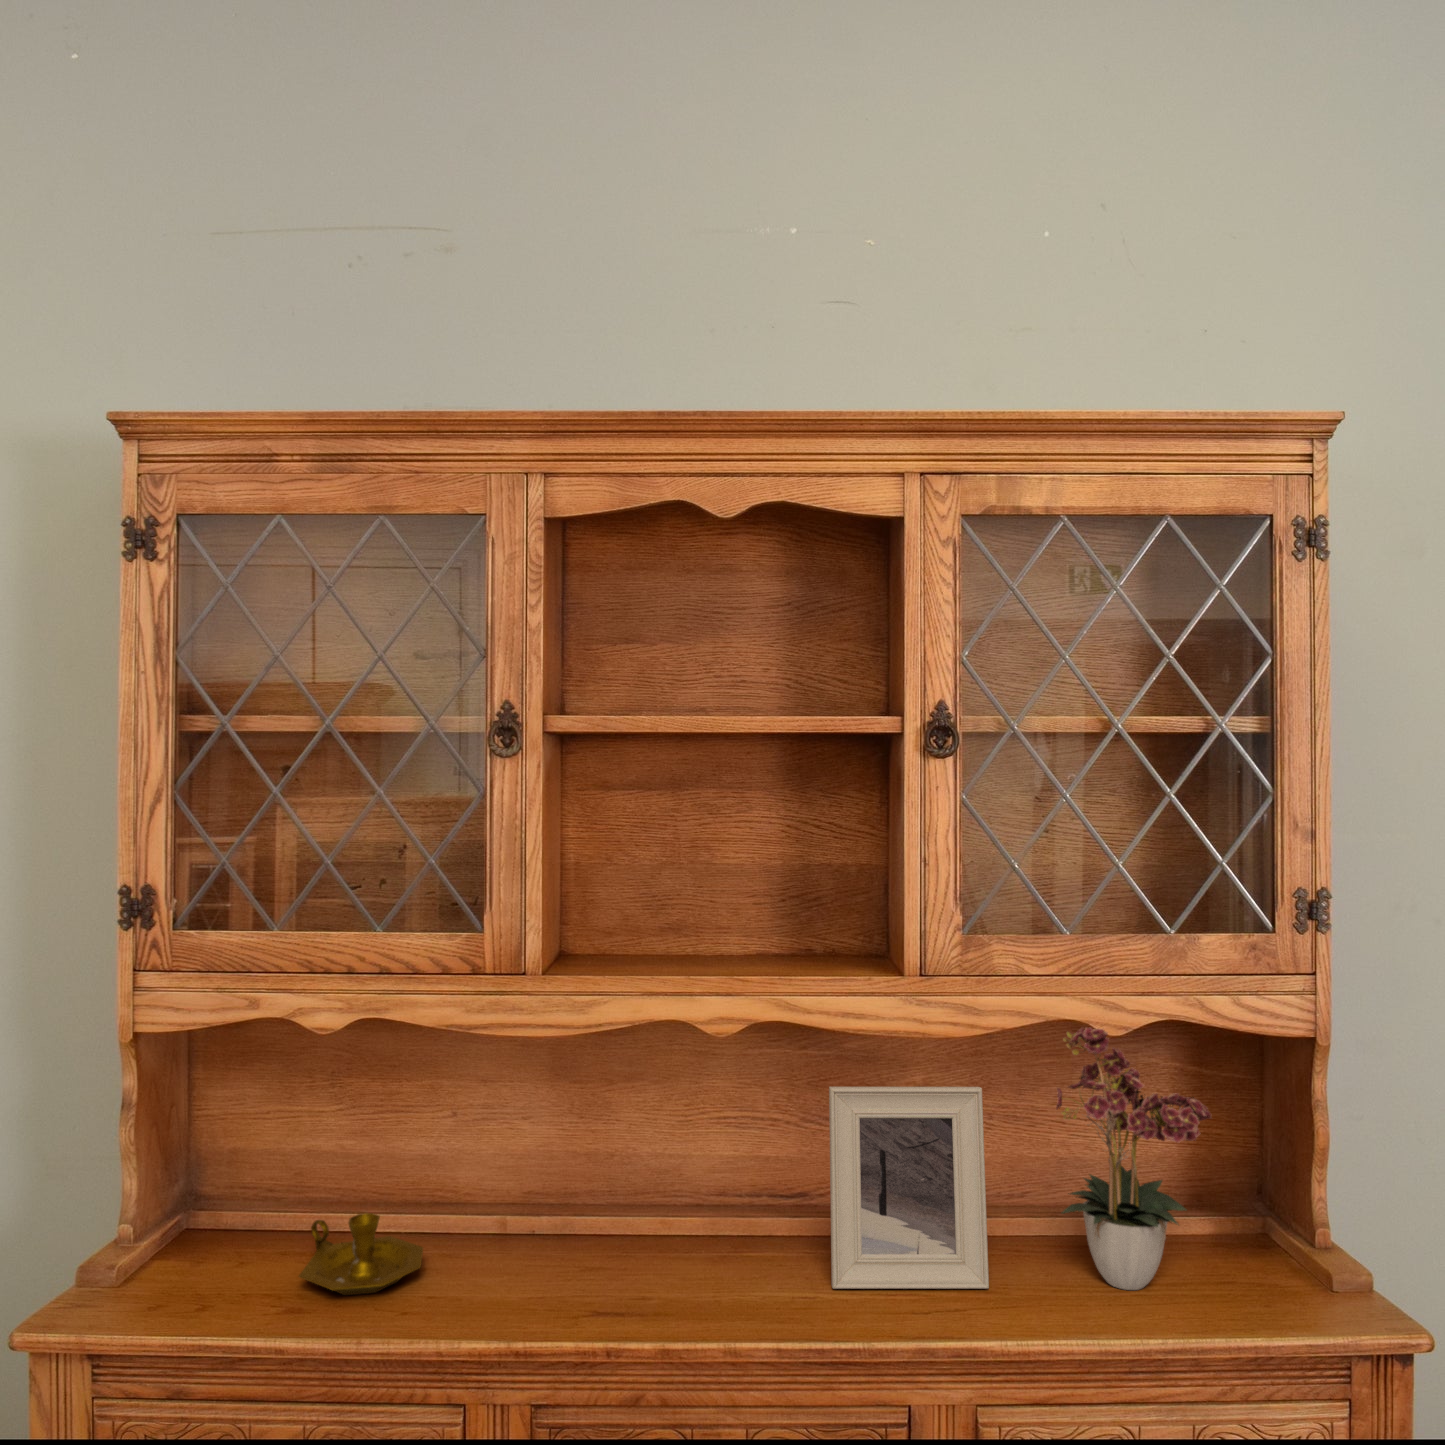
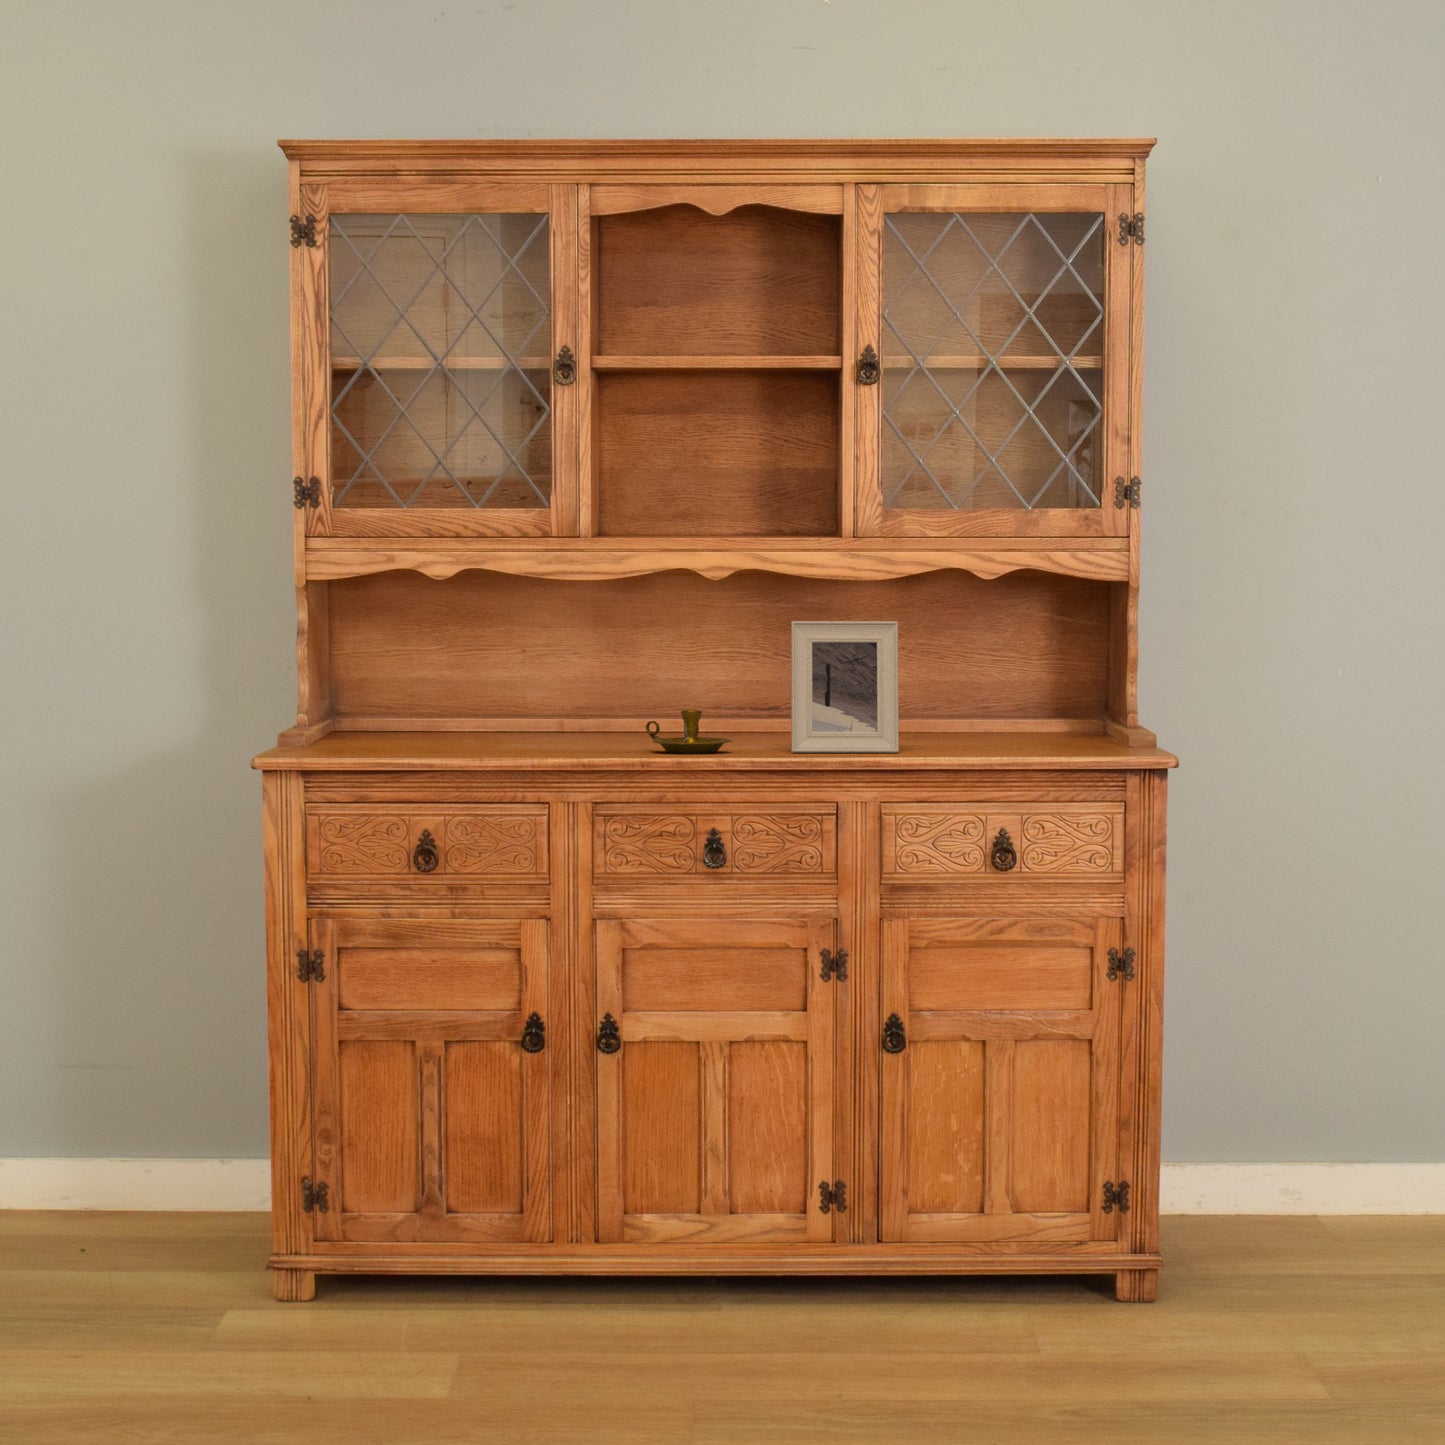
flower arrangement: present [1056,1028,1211,1290] -> none [941,568,1065,753]
candlestick: present [299,1213,423,1295] -> present [646,710,732,754]

